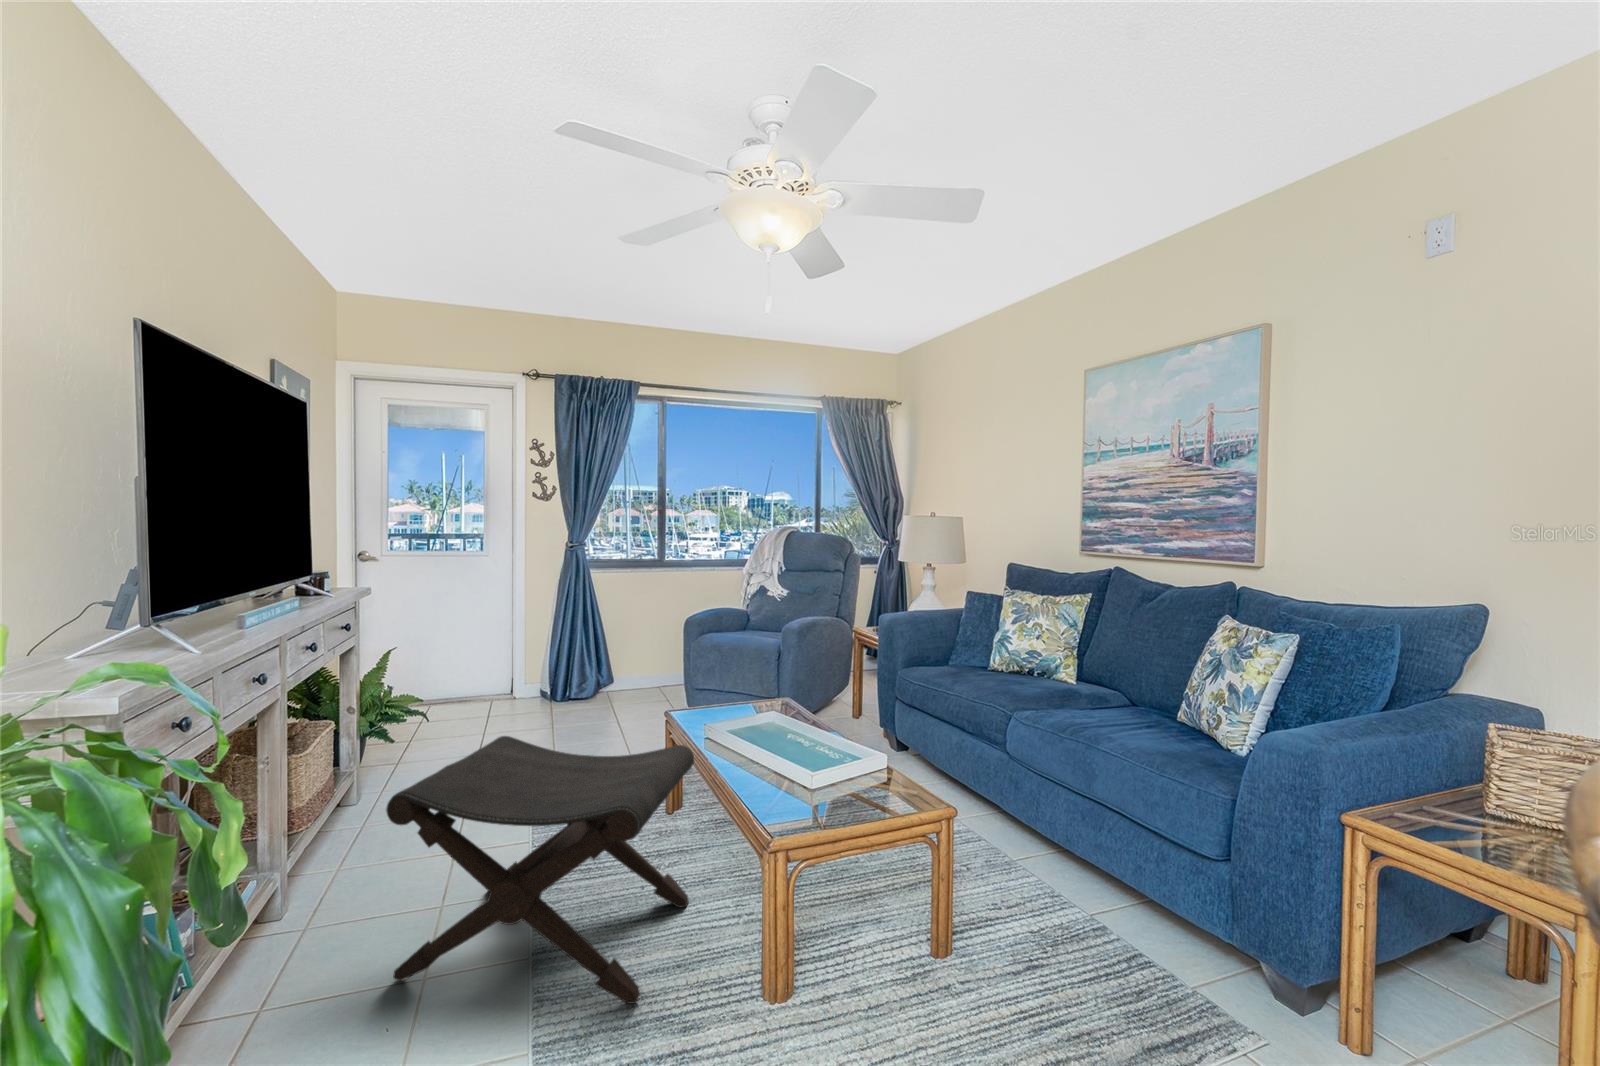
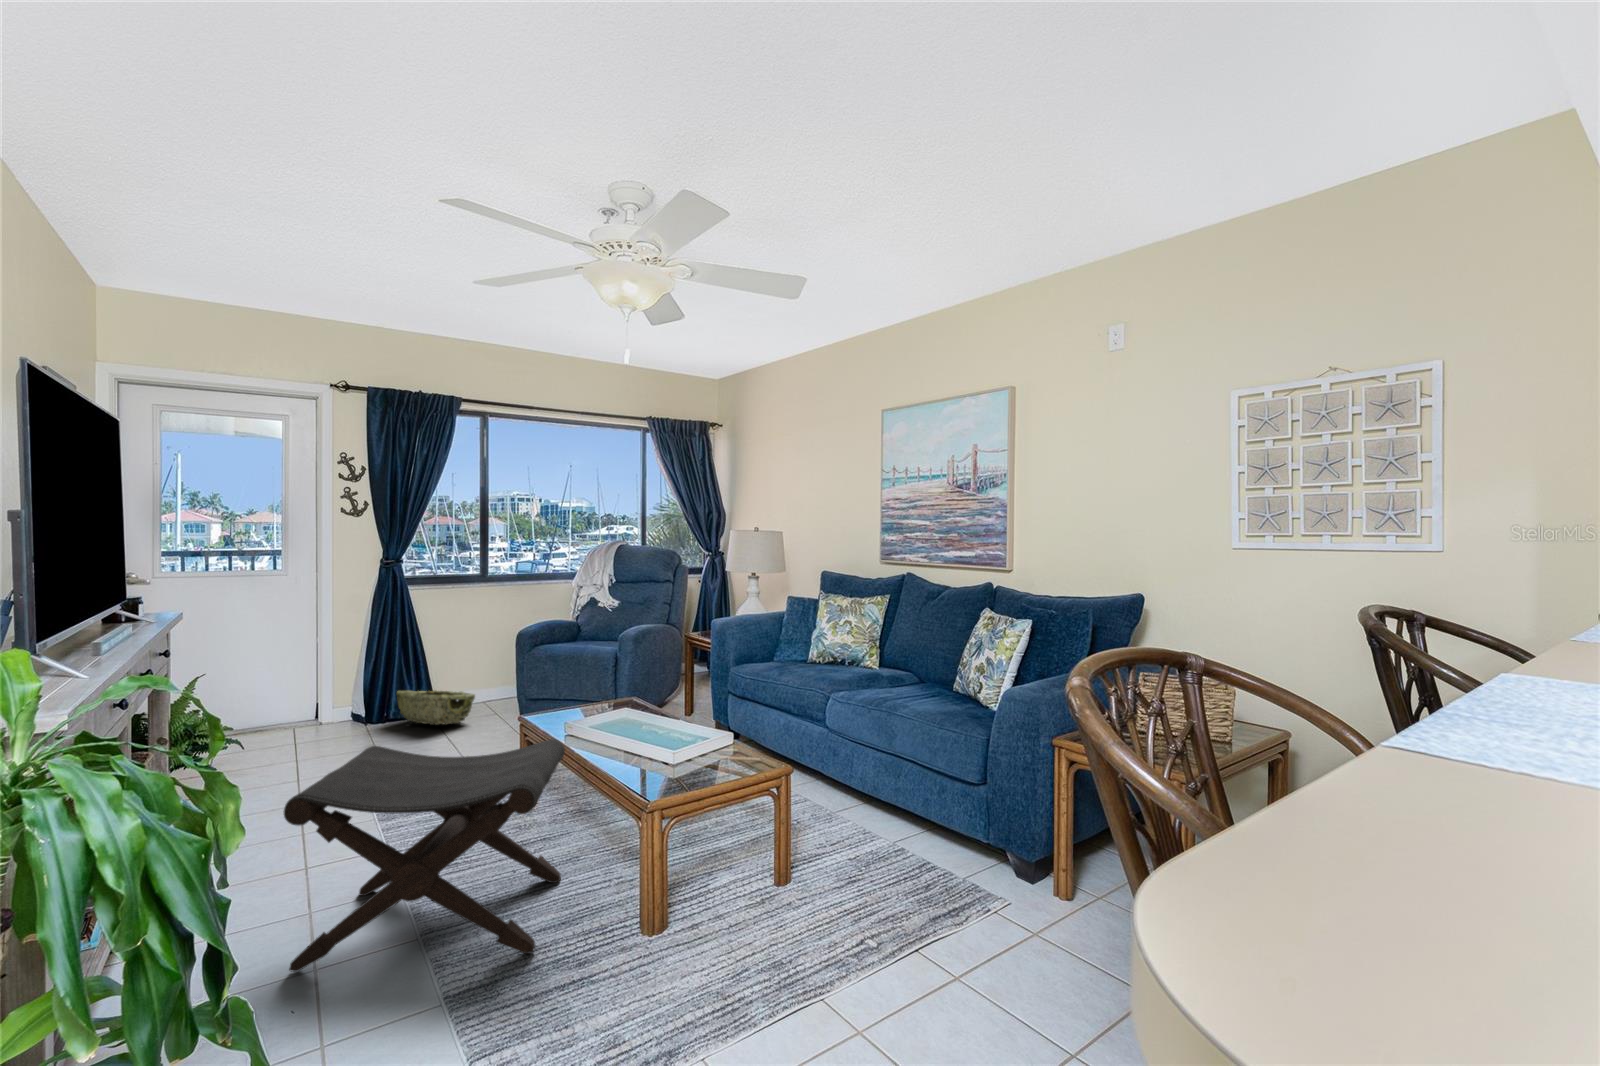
woven basket: none [579,667,649,705] -> present [397,690,475,725]

